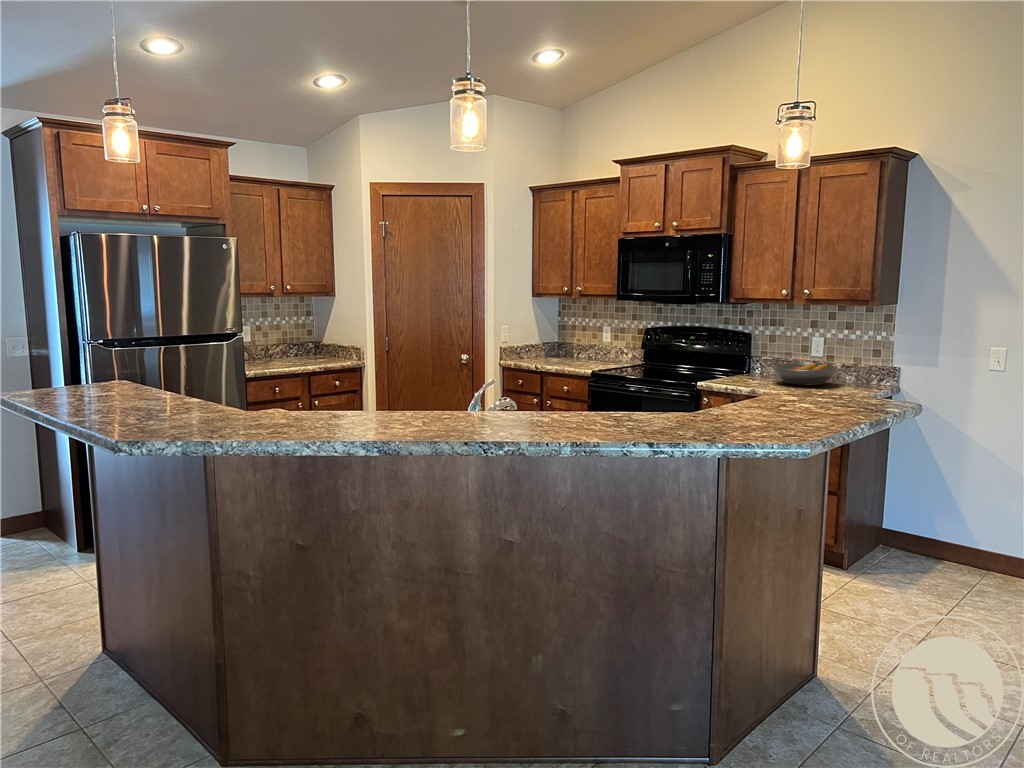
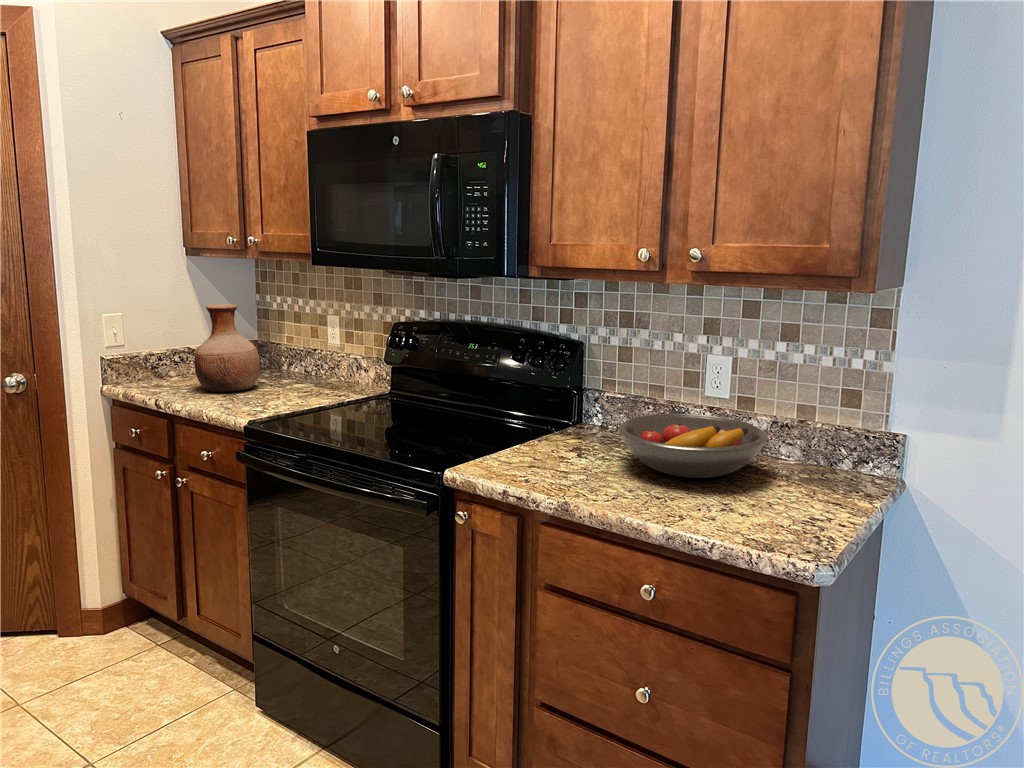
vase: none [544,320,575,364] -> present [194,304,260,393]

